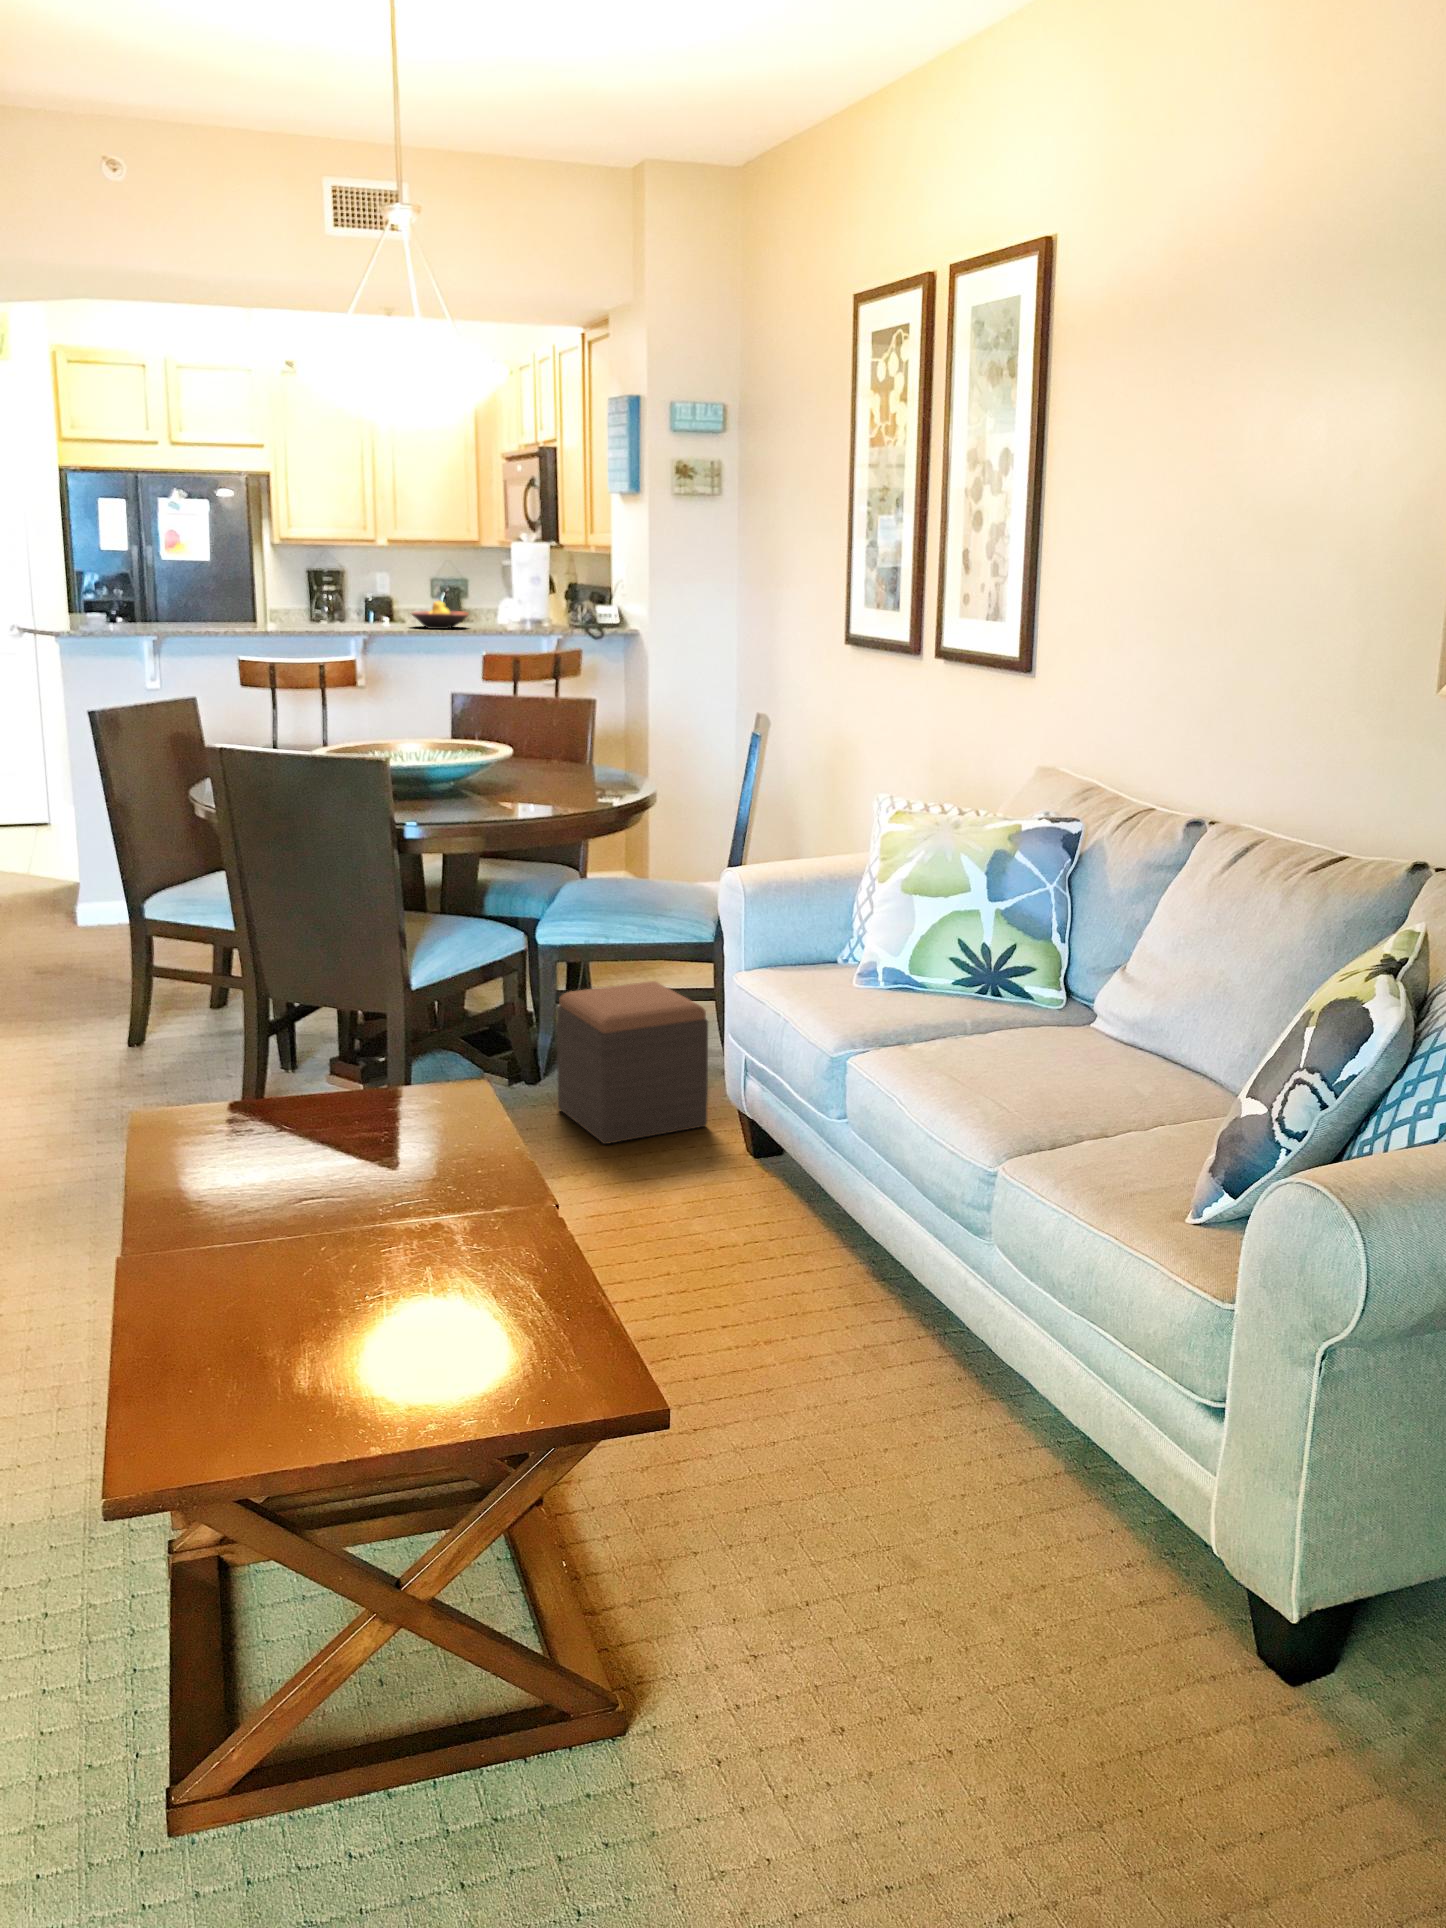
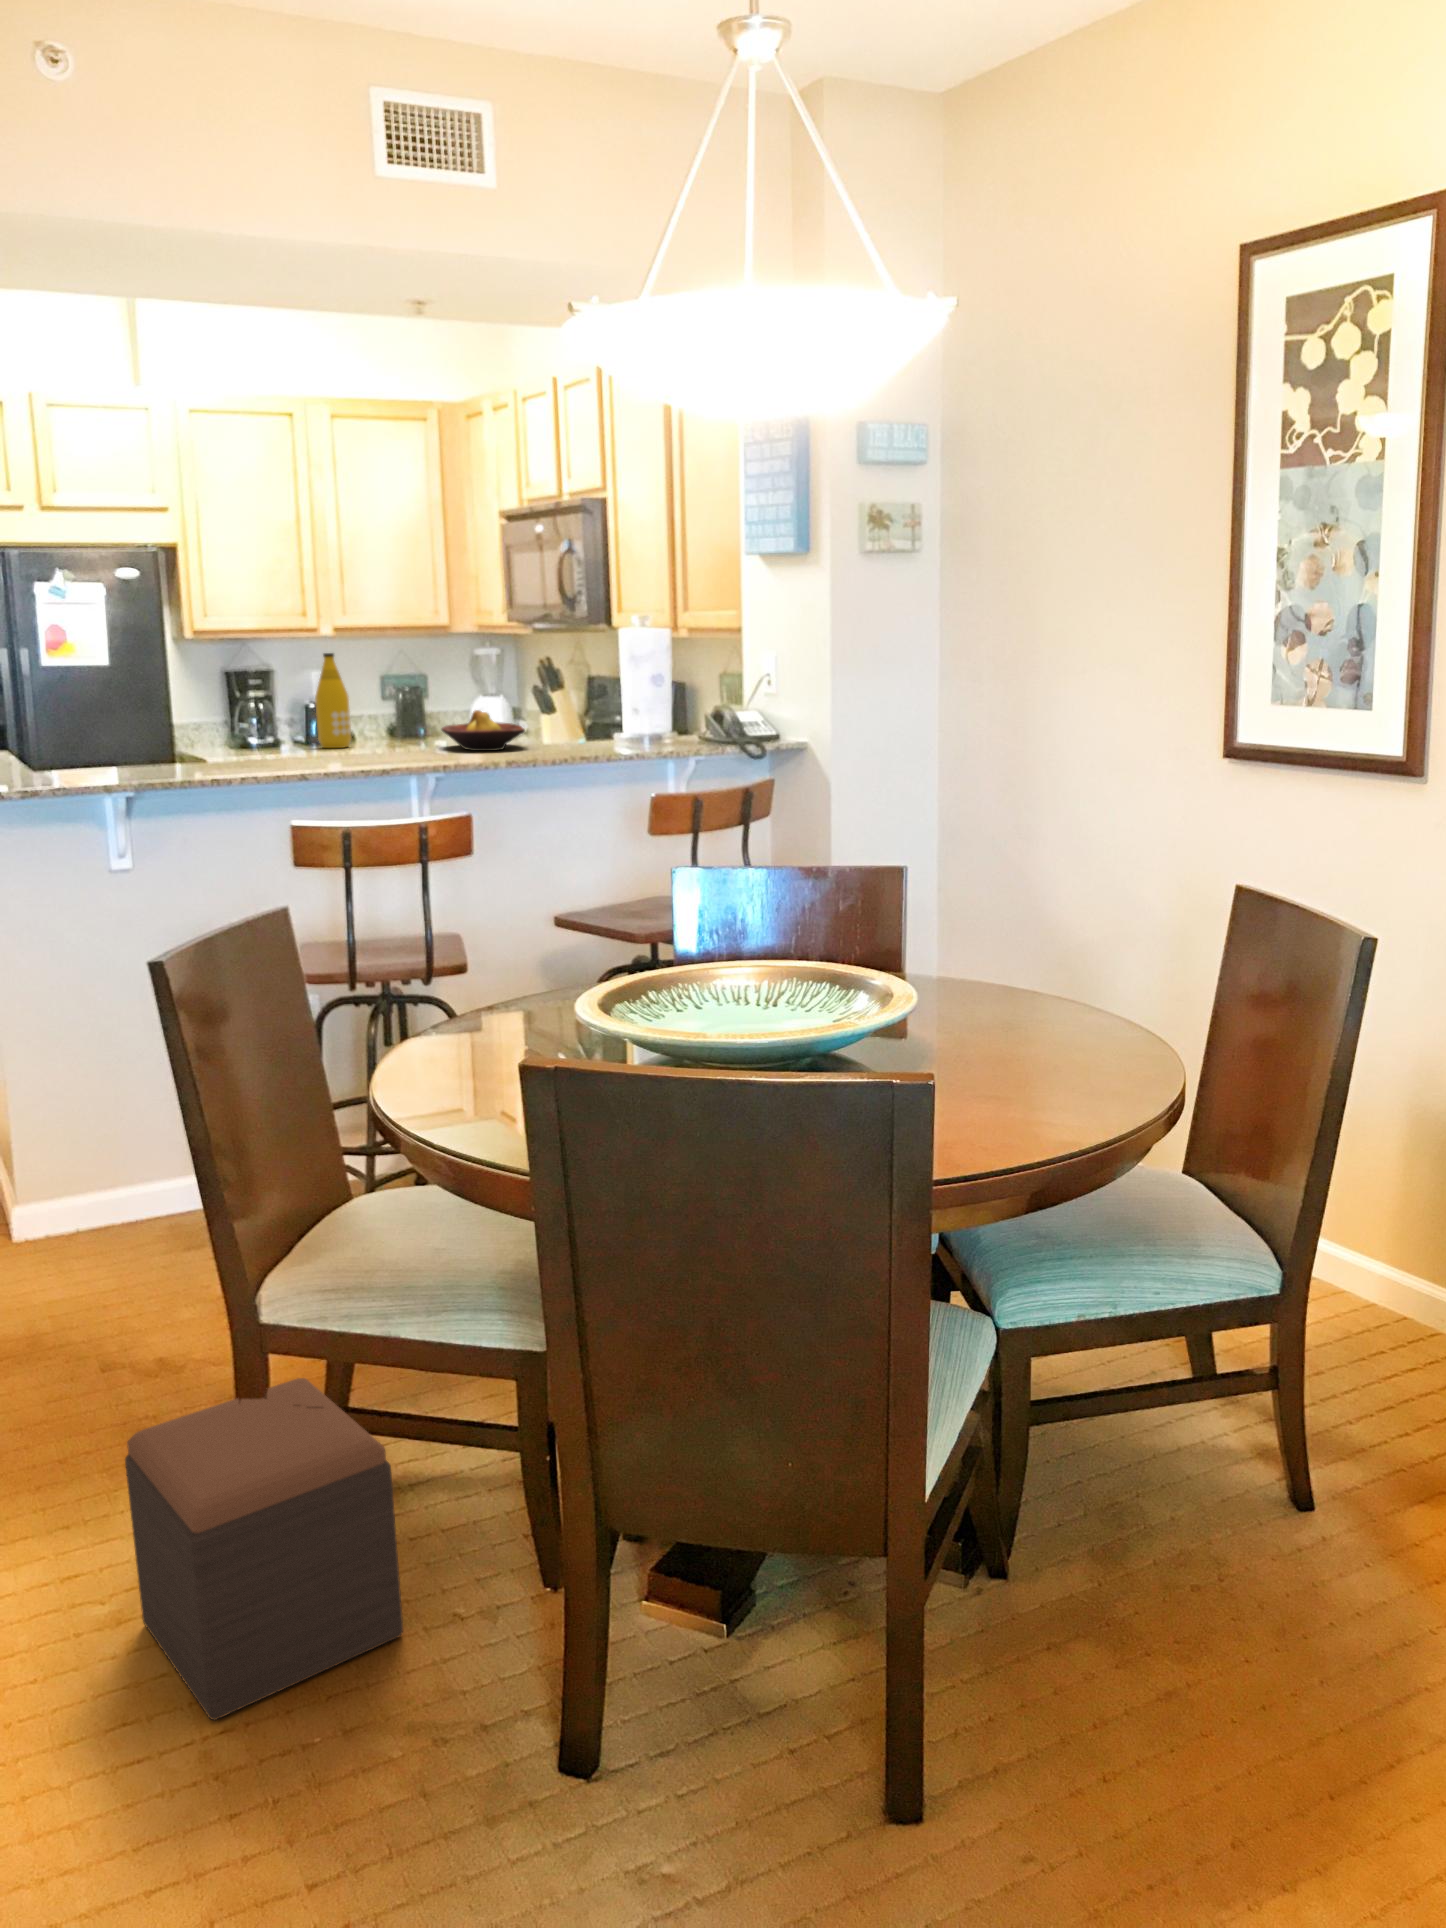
bottle: none [331,555,356,624] -> present [315,653,351,748]
footstool: present [557,981,708,1144] -> present [125,1378,403,1720]

